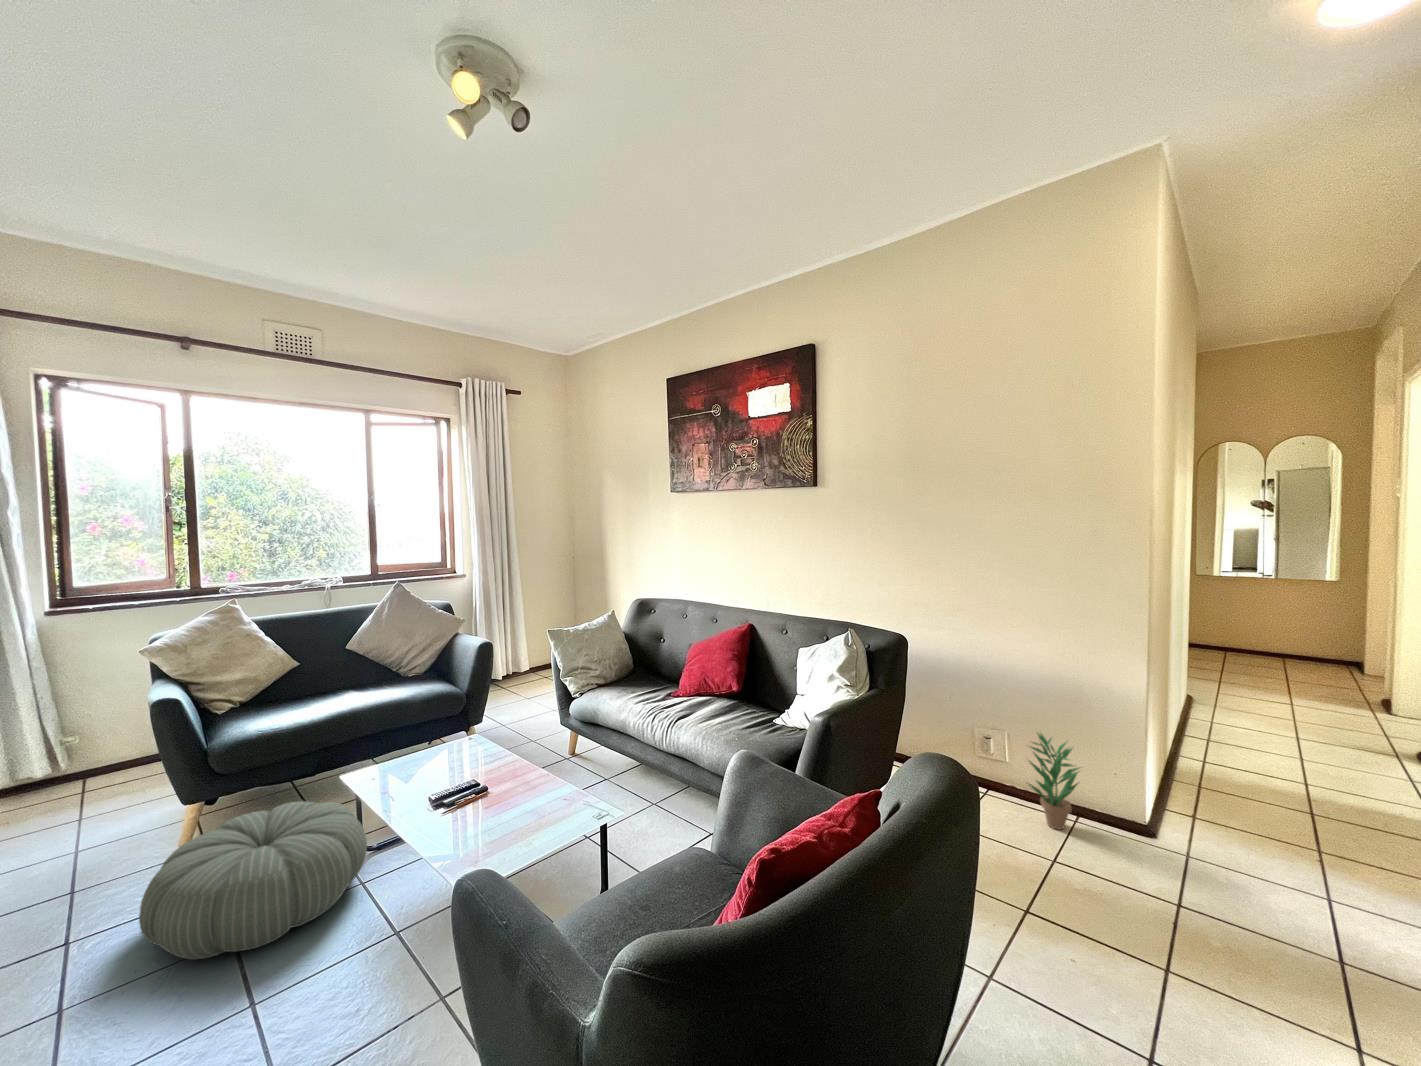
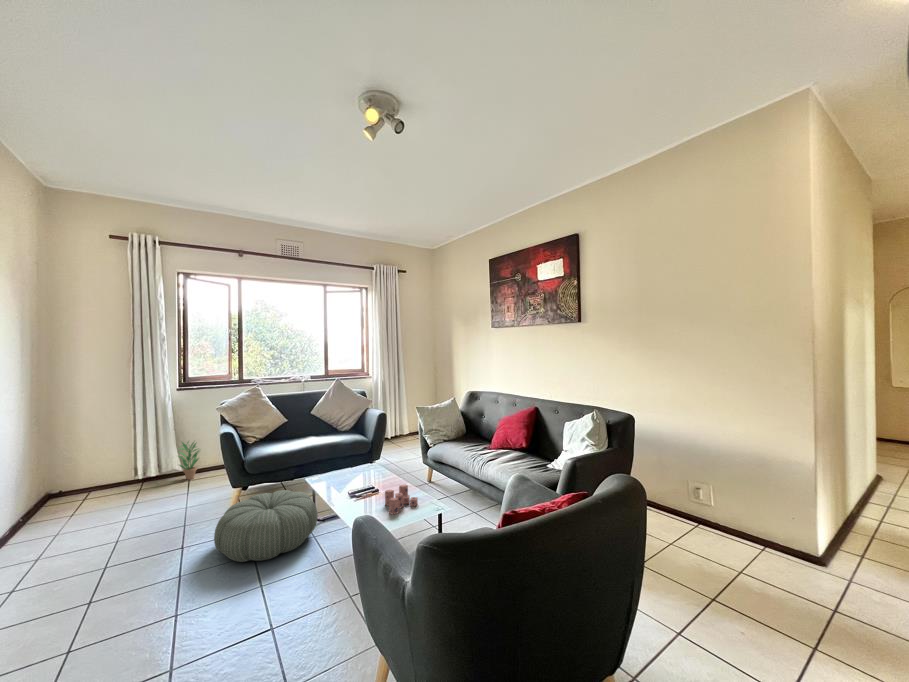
potted plant: present [1029,733,1079,830] -> present [178,442,199,480]
candle: none [500,775,561,836] -> present [385,485,418,514]

